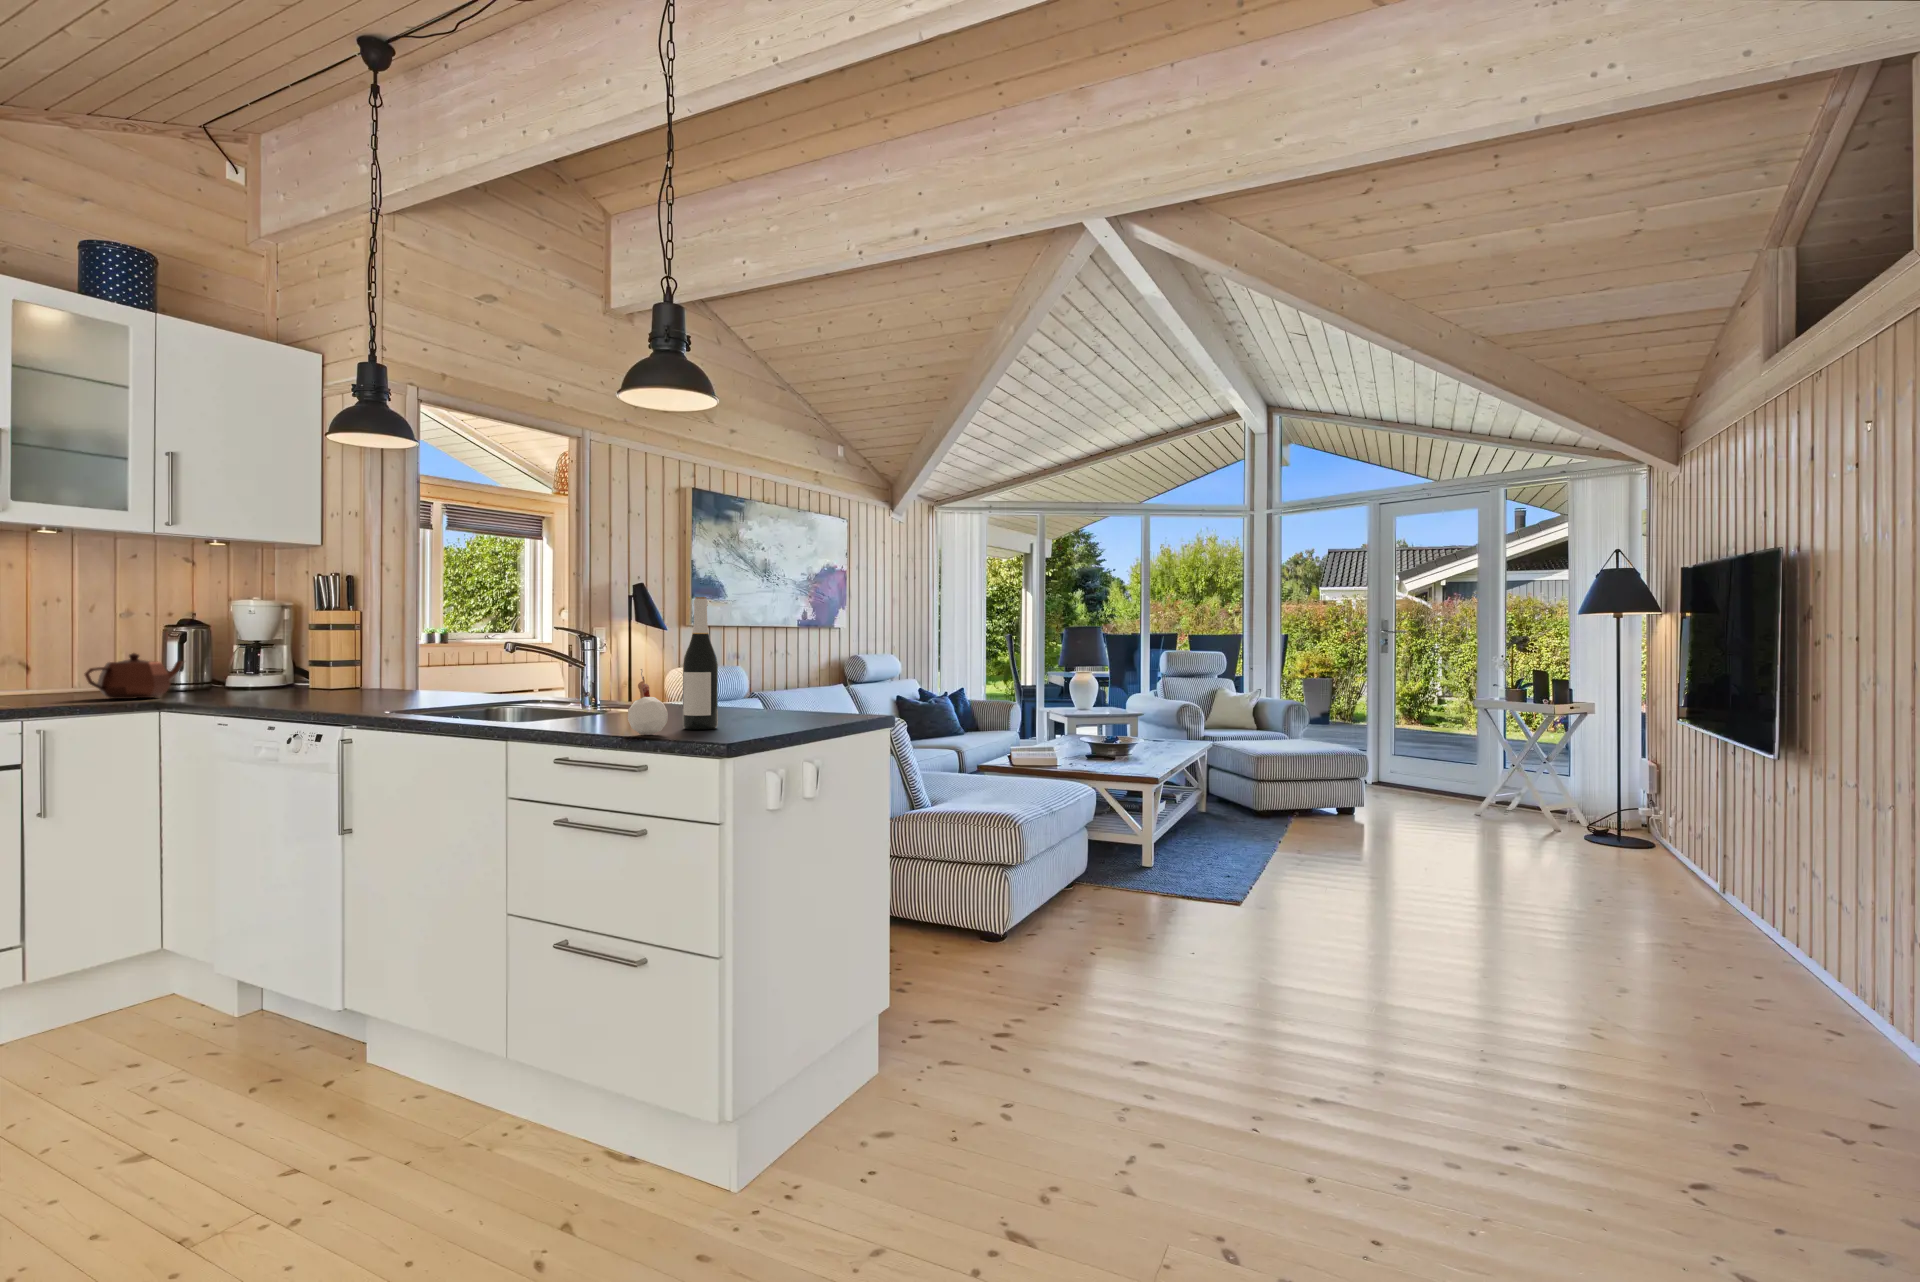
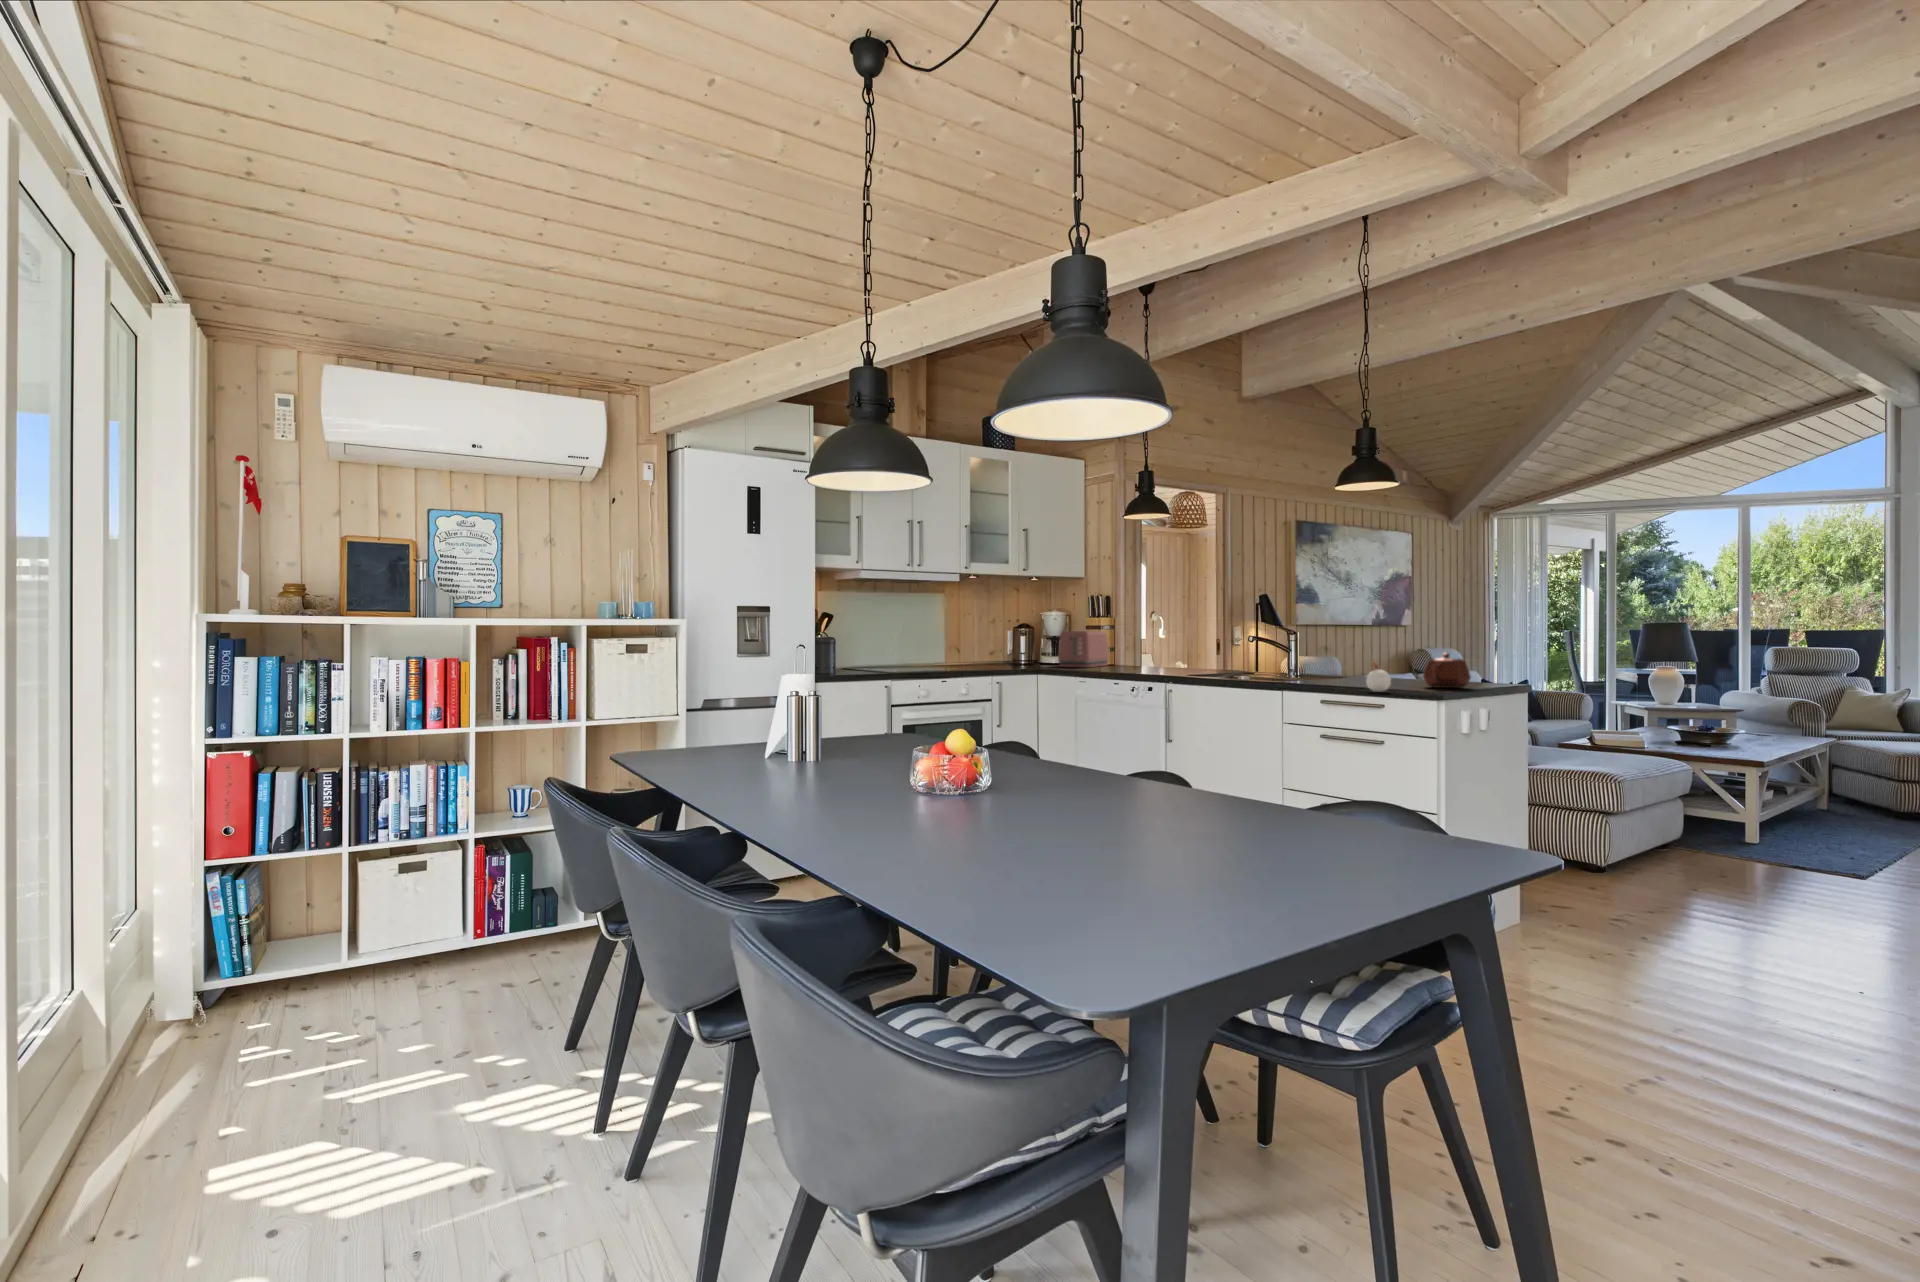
wine bottle: present [683,597,718,730] -> none [1393,609,1416,691]
toaster: none [233,630,349,691] -> present [1058,631,1109,667]
teapot: present [85,653,184,699] -> present [1422,653,1471,688]

